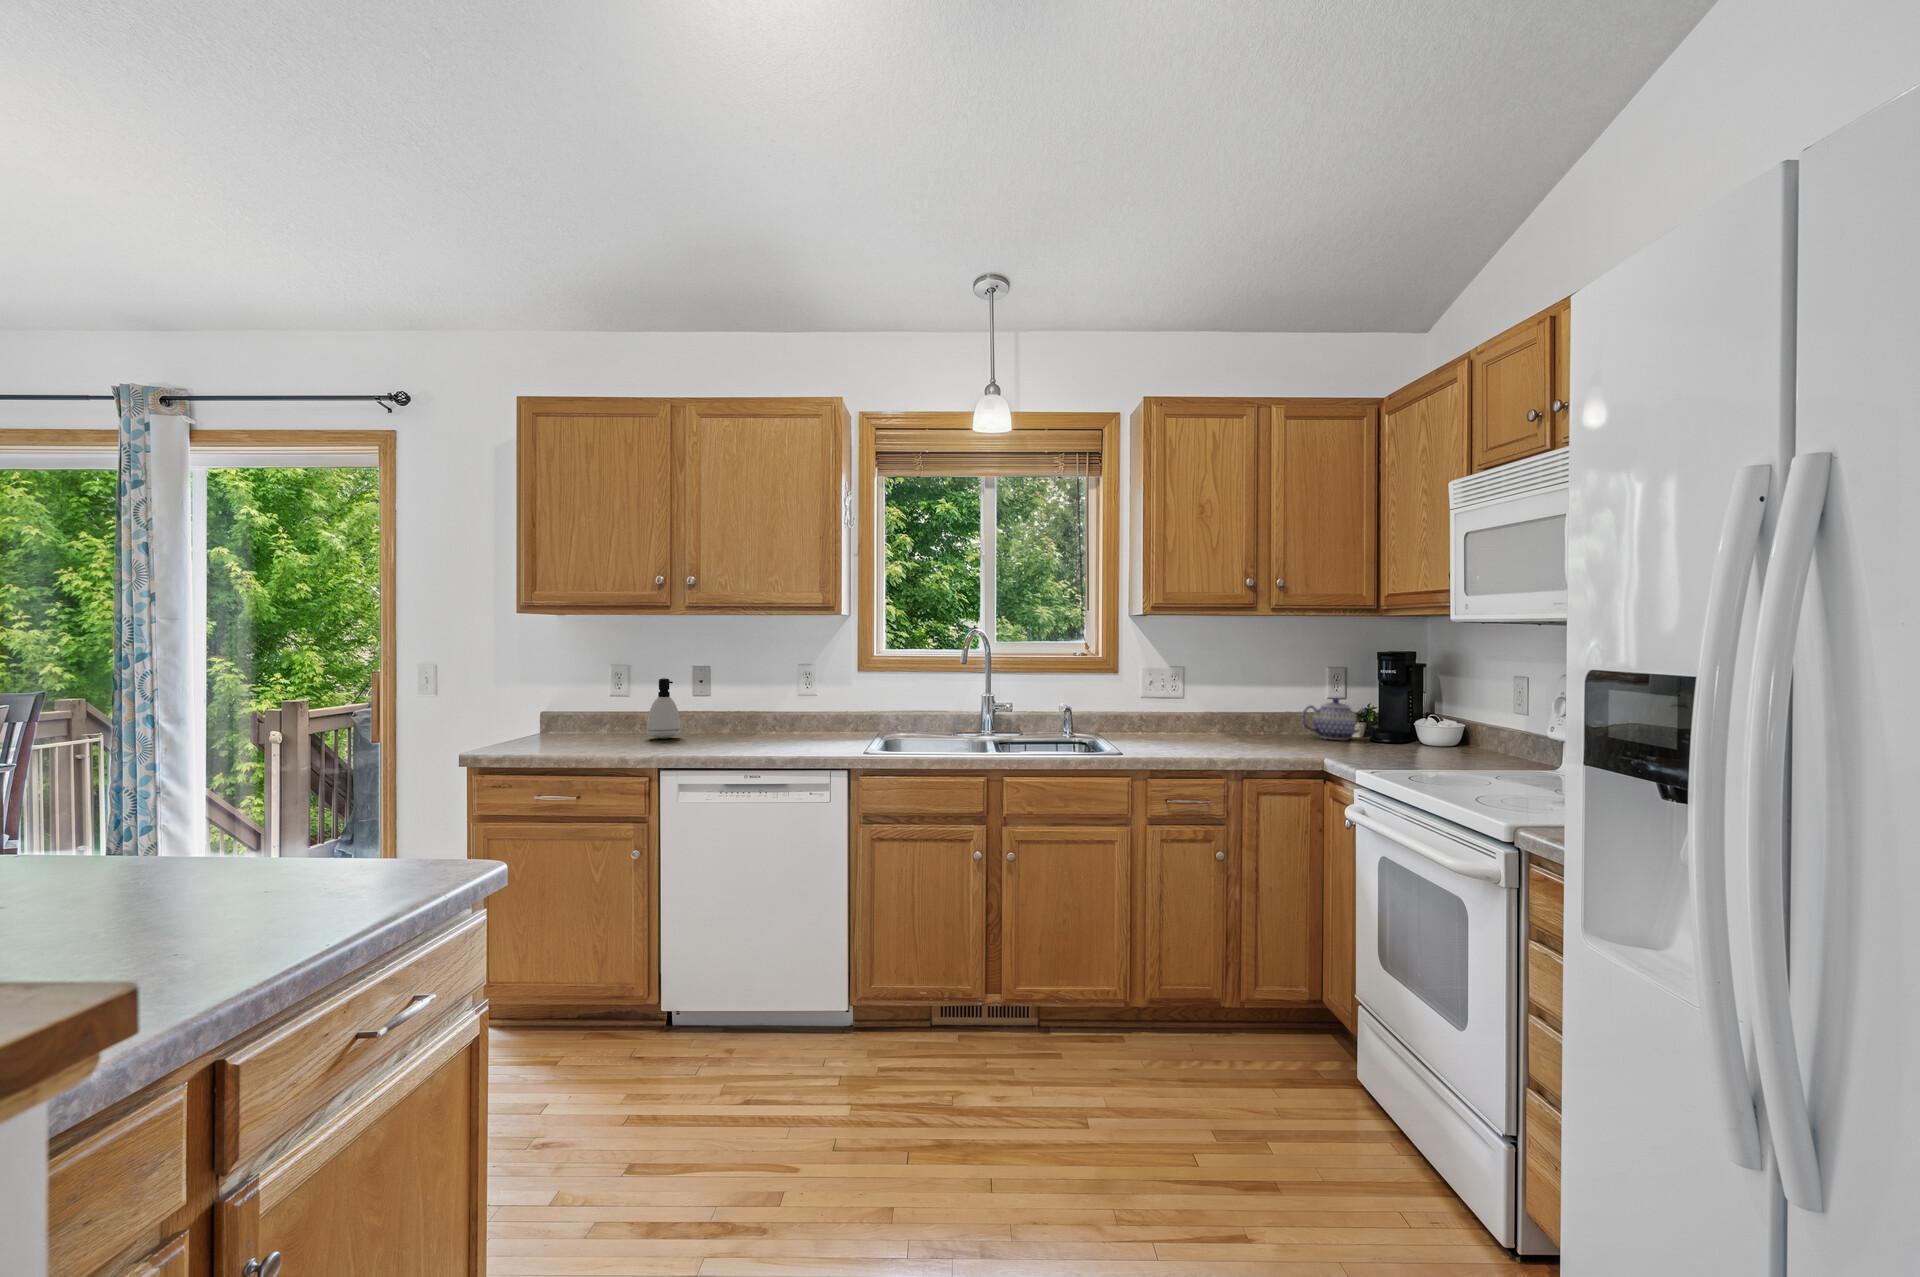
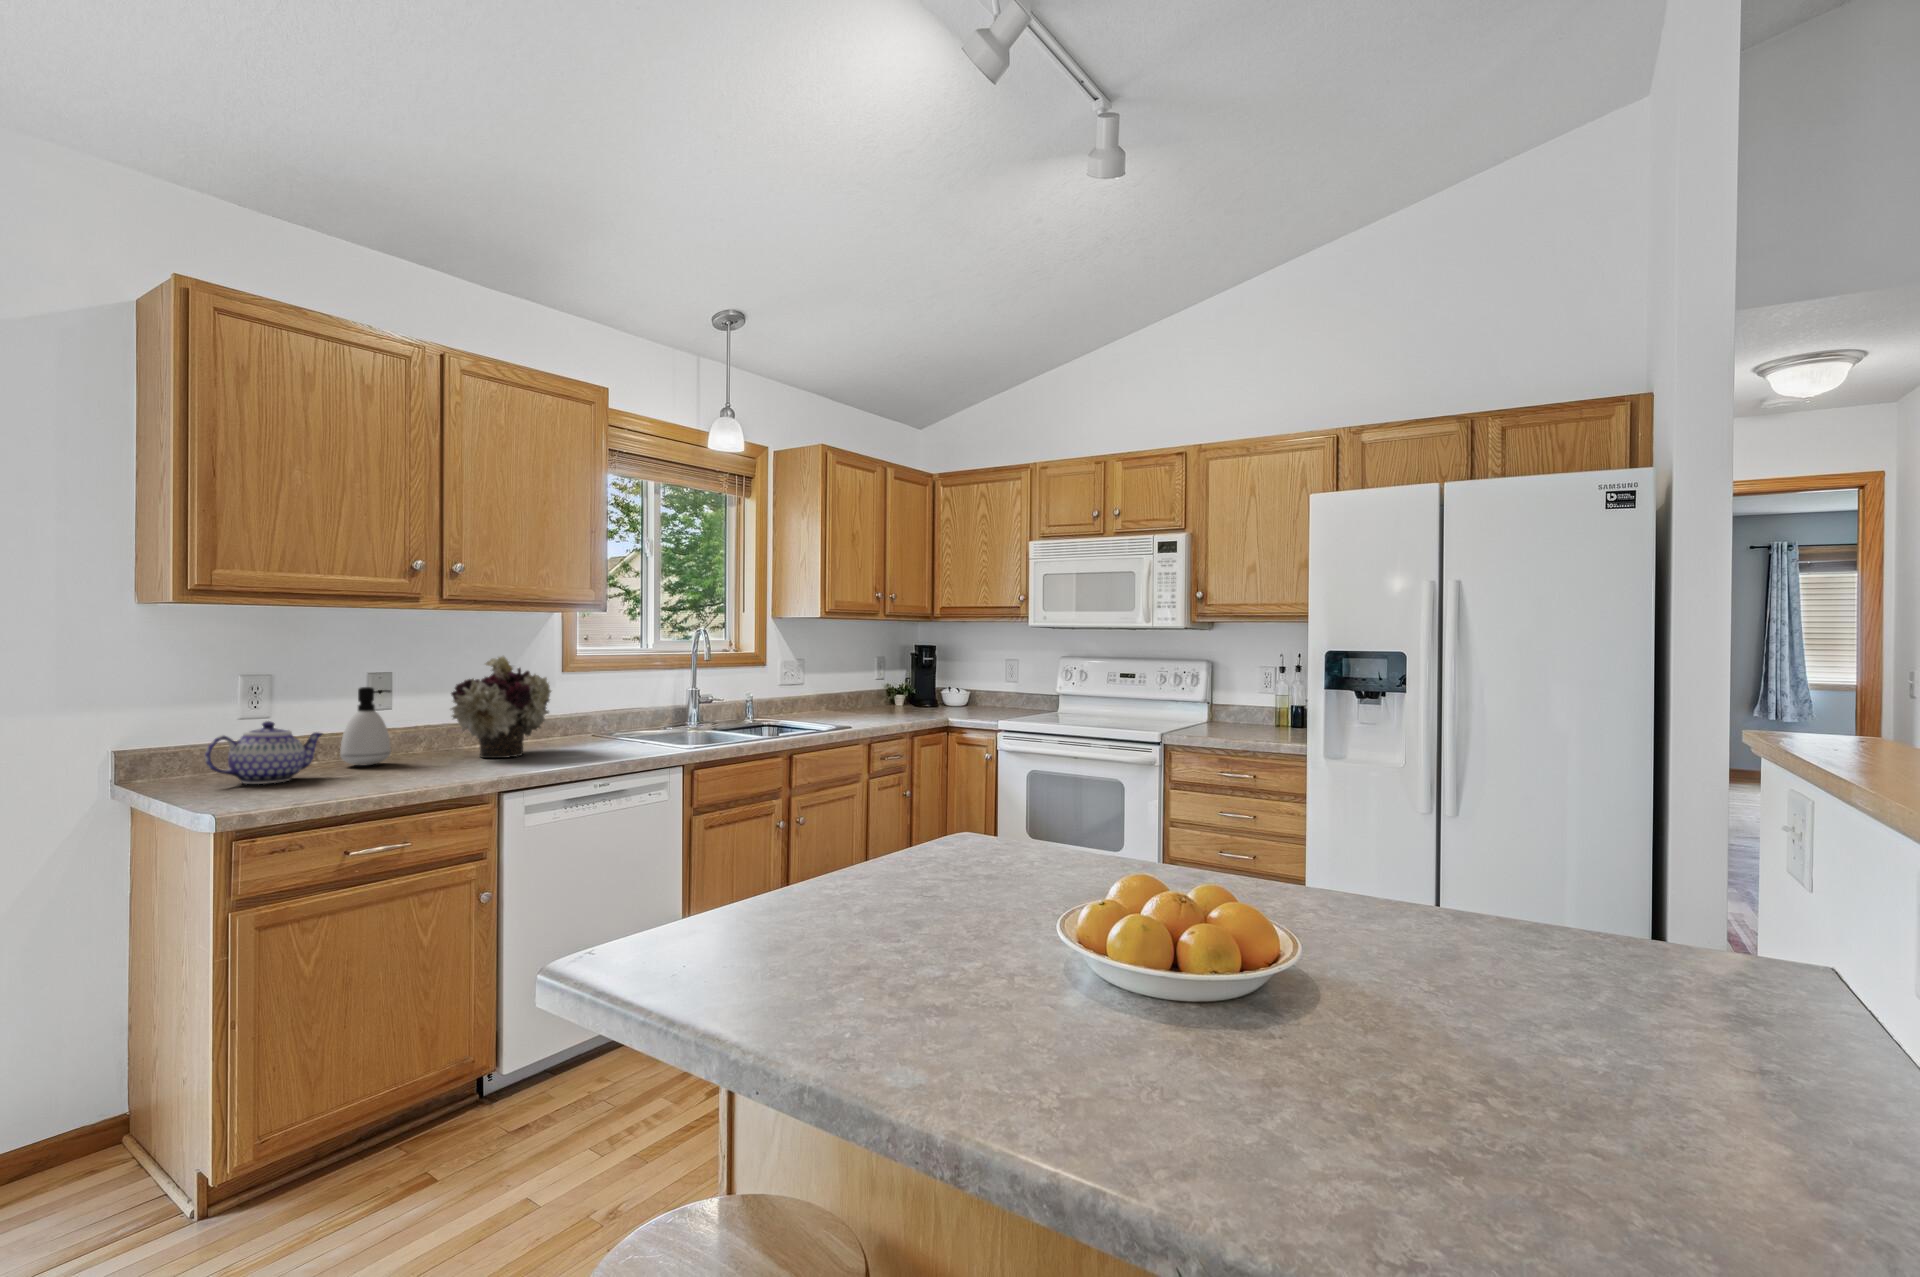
flower arrangement: none [698,656,797,744] -> present [450,656,551,758]
teapot: present [1301,698,1368,740] -> present [205,721,323,784]

